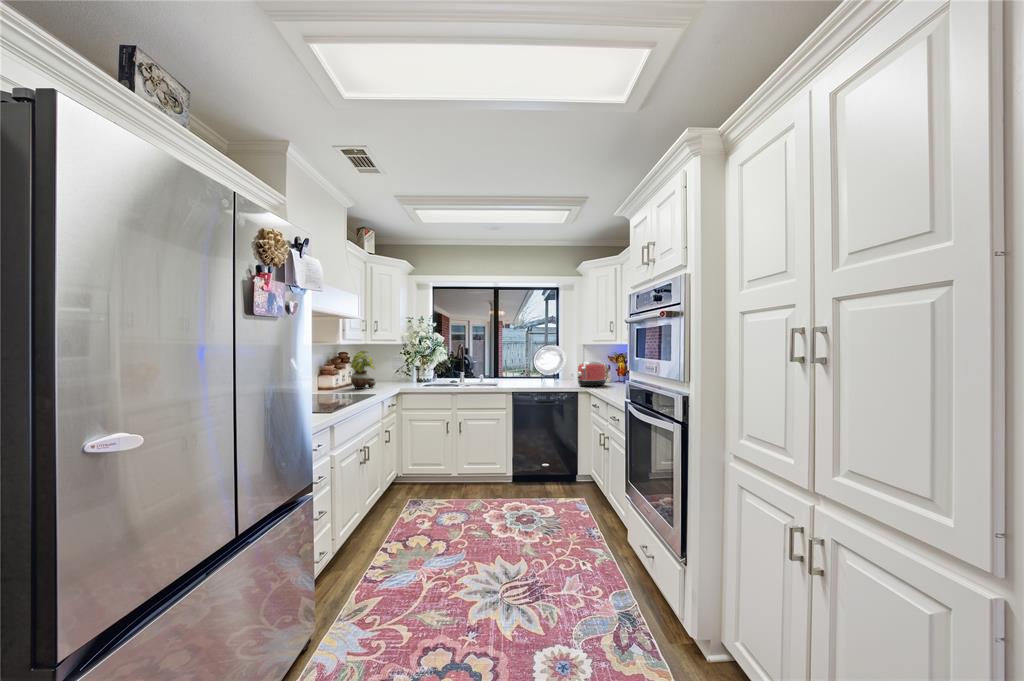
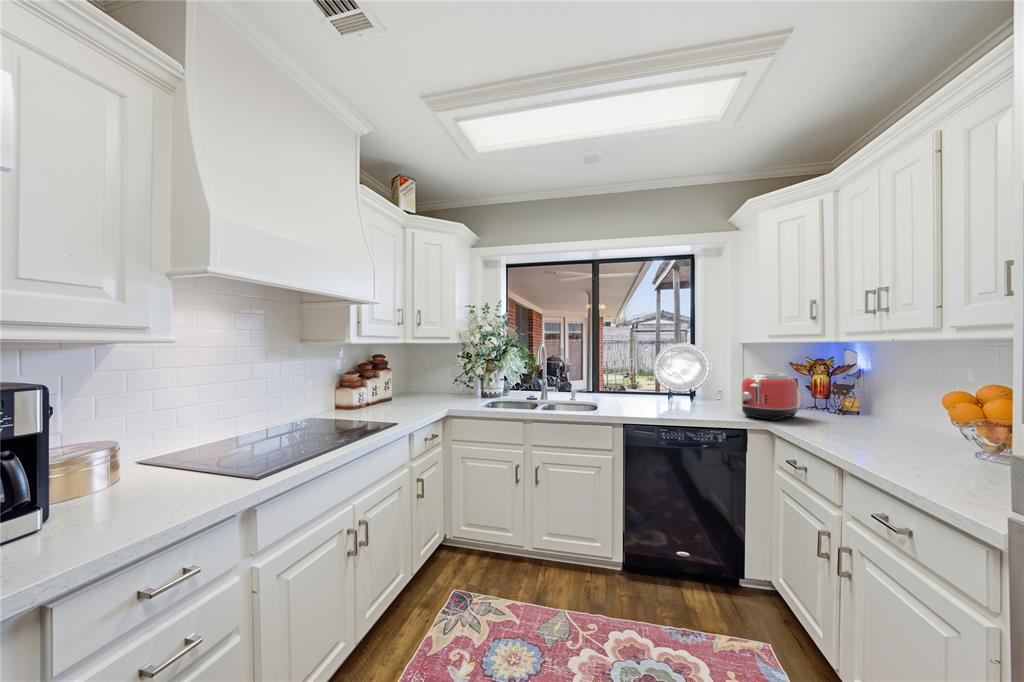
potted plant: present [351,351,376,389] -> none [376,352,417,408]

